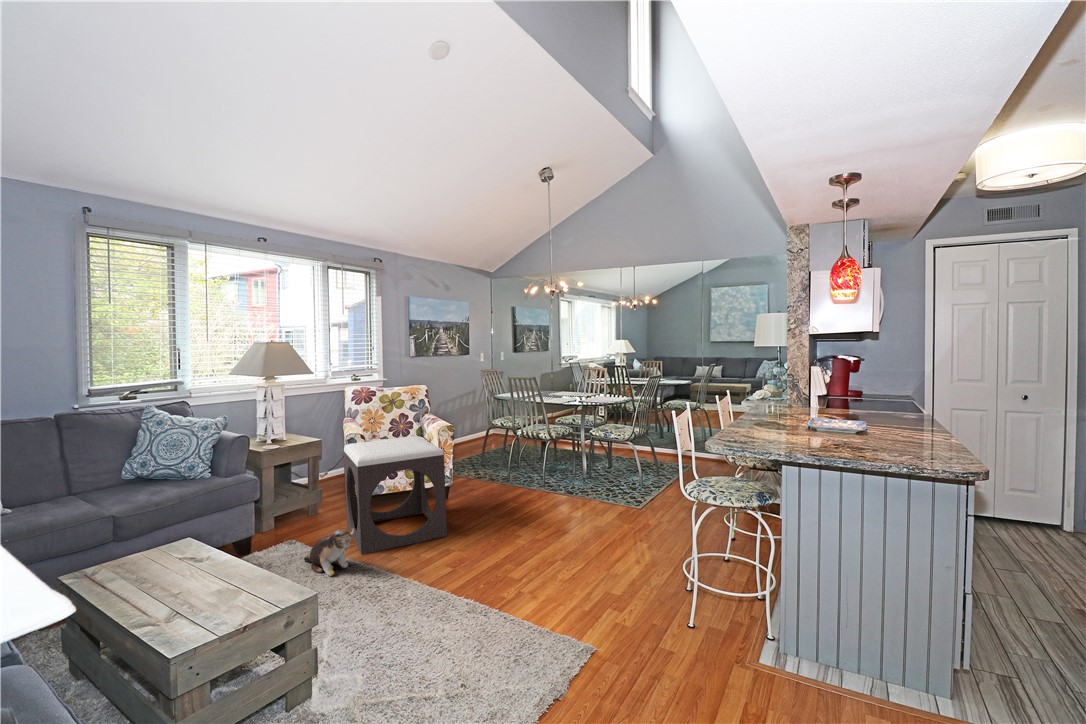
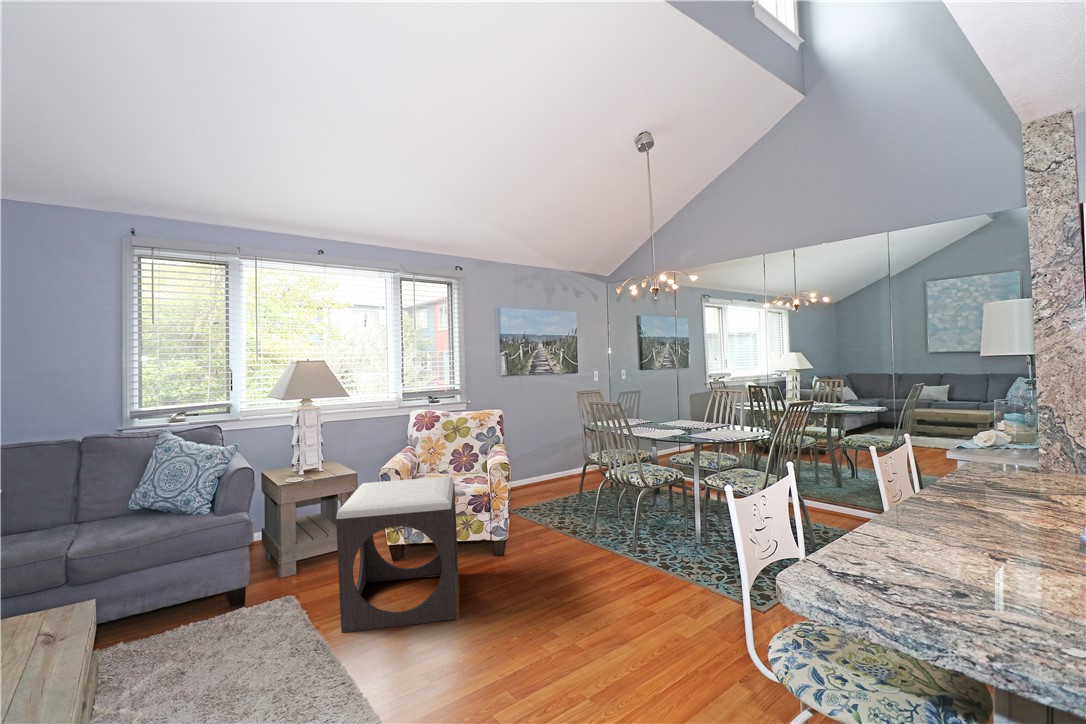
plush toy: present [304,528,354,576] -> none [261,607,301,668]

